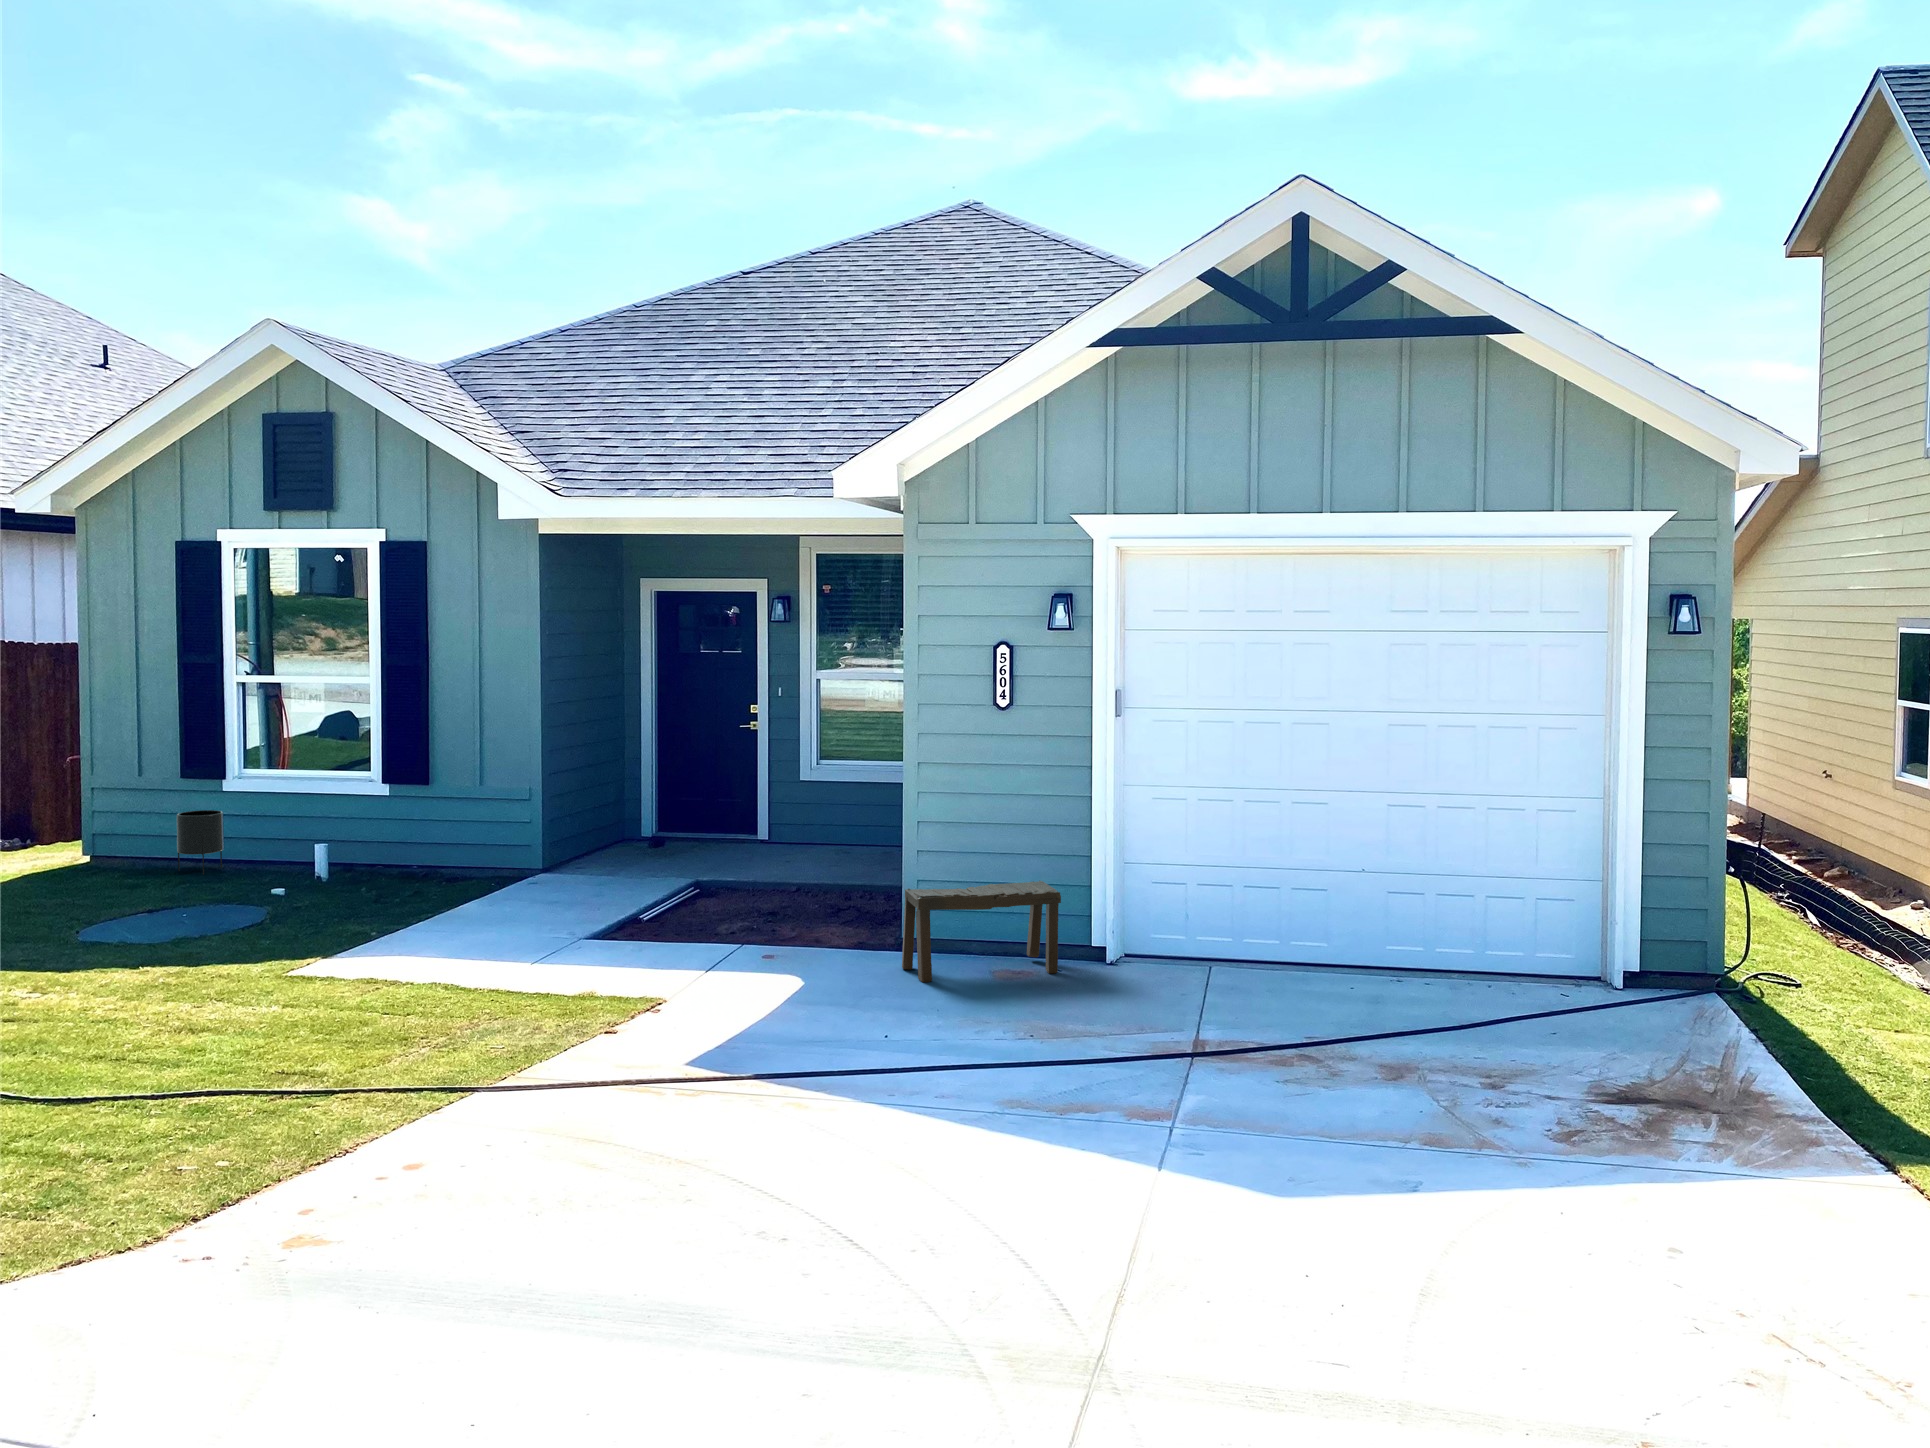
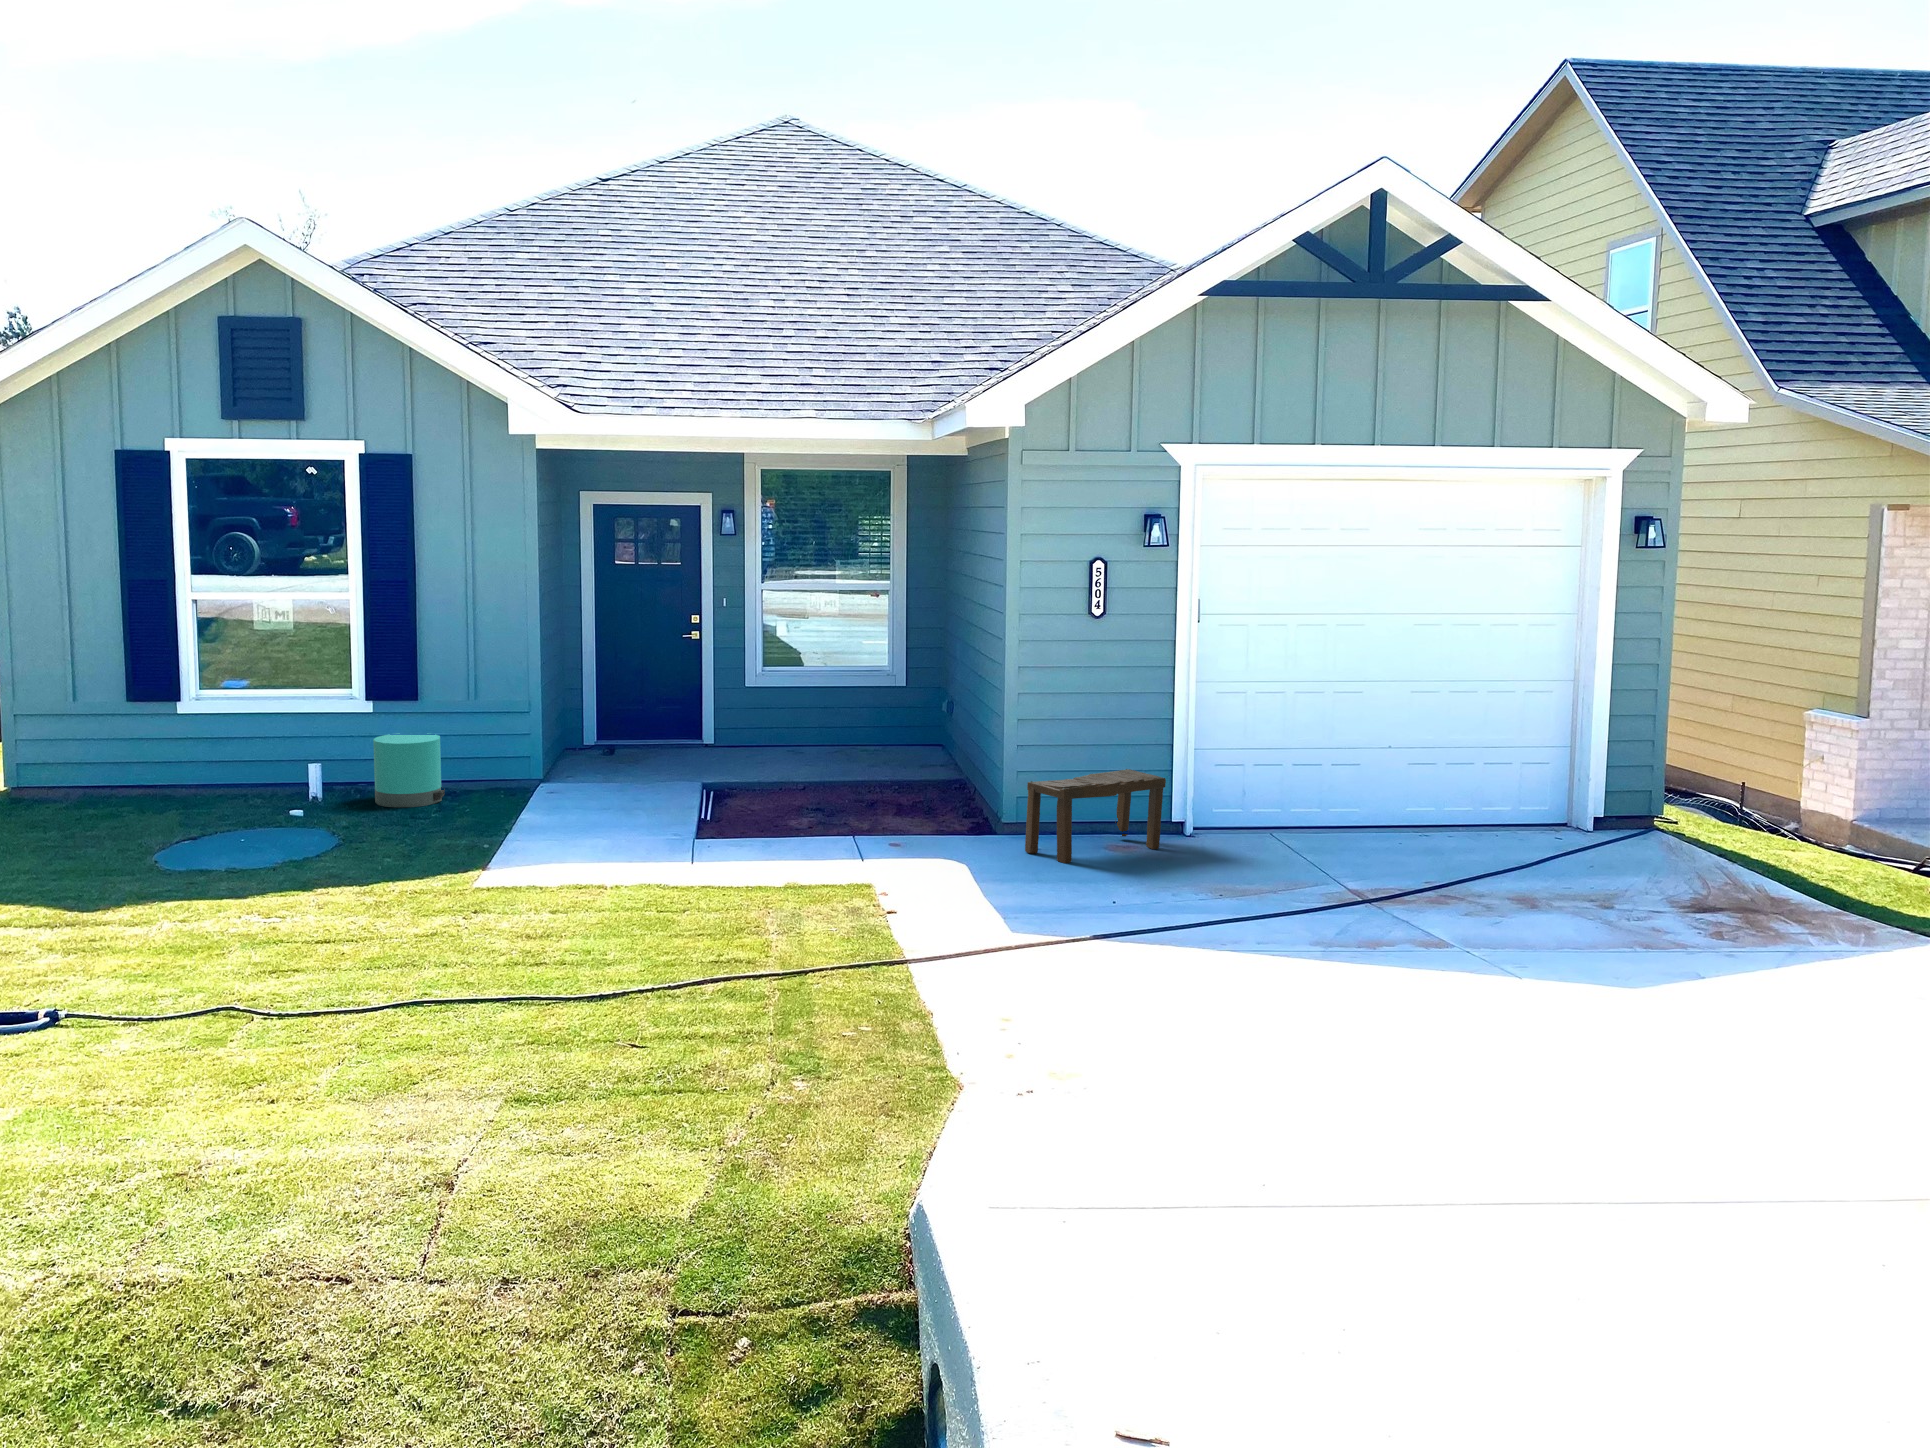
planter: present [177,810,224,875] -> none [136,737,188,805]
trash can: none [371,815,442,888] -> present [373,735,445,807]

